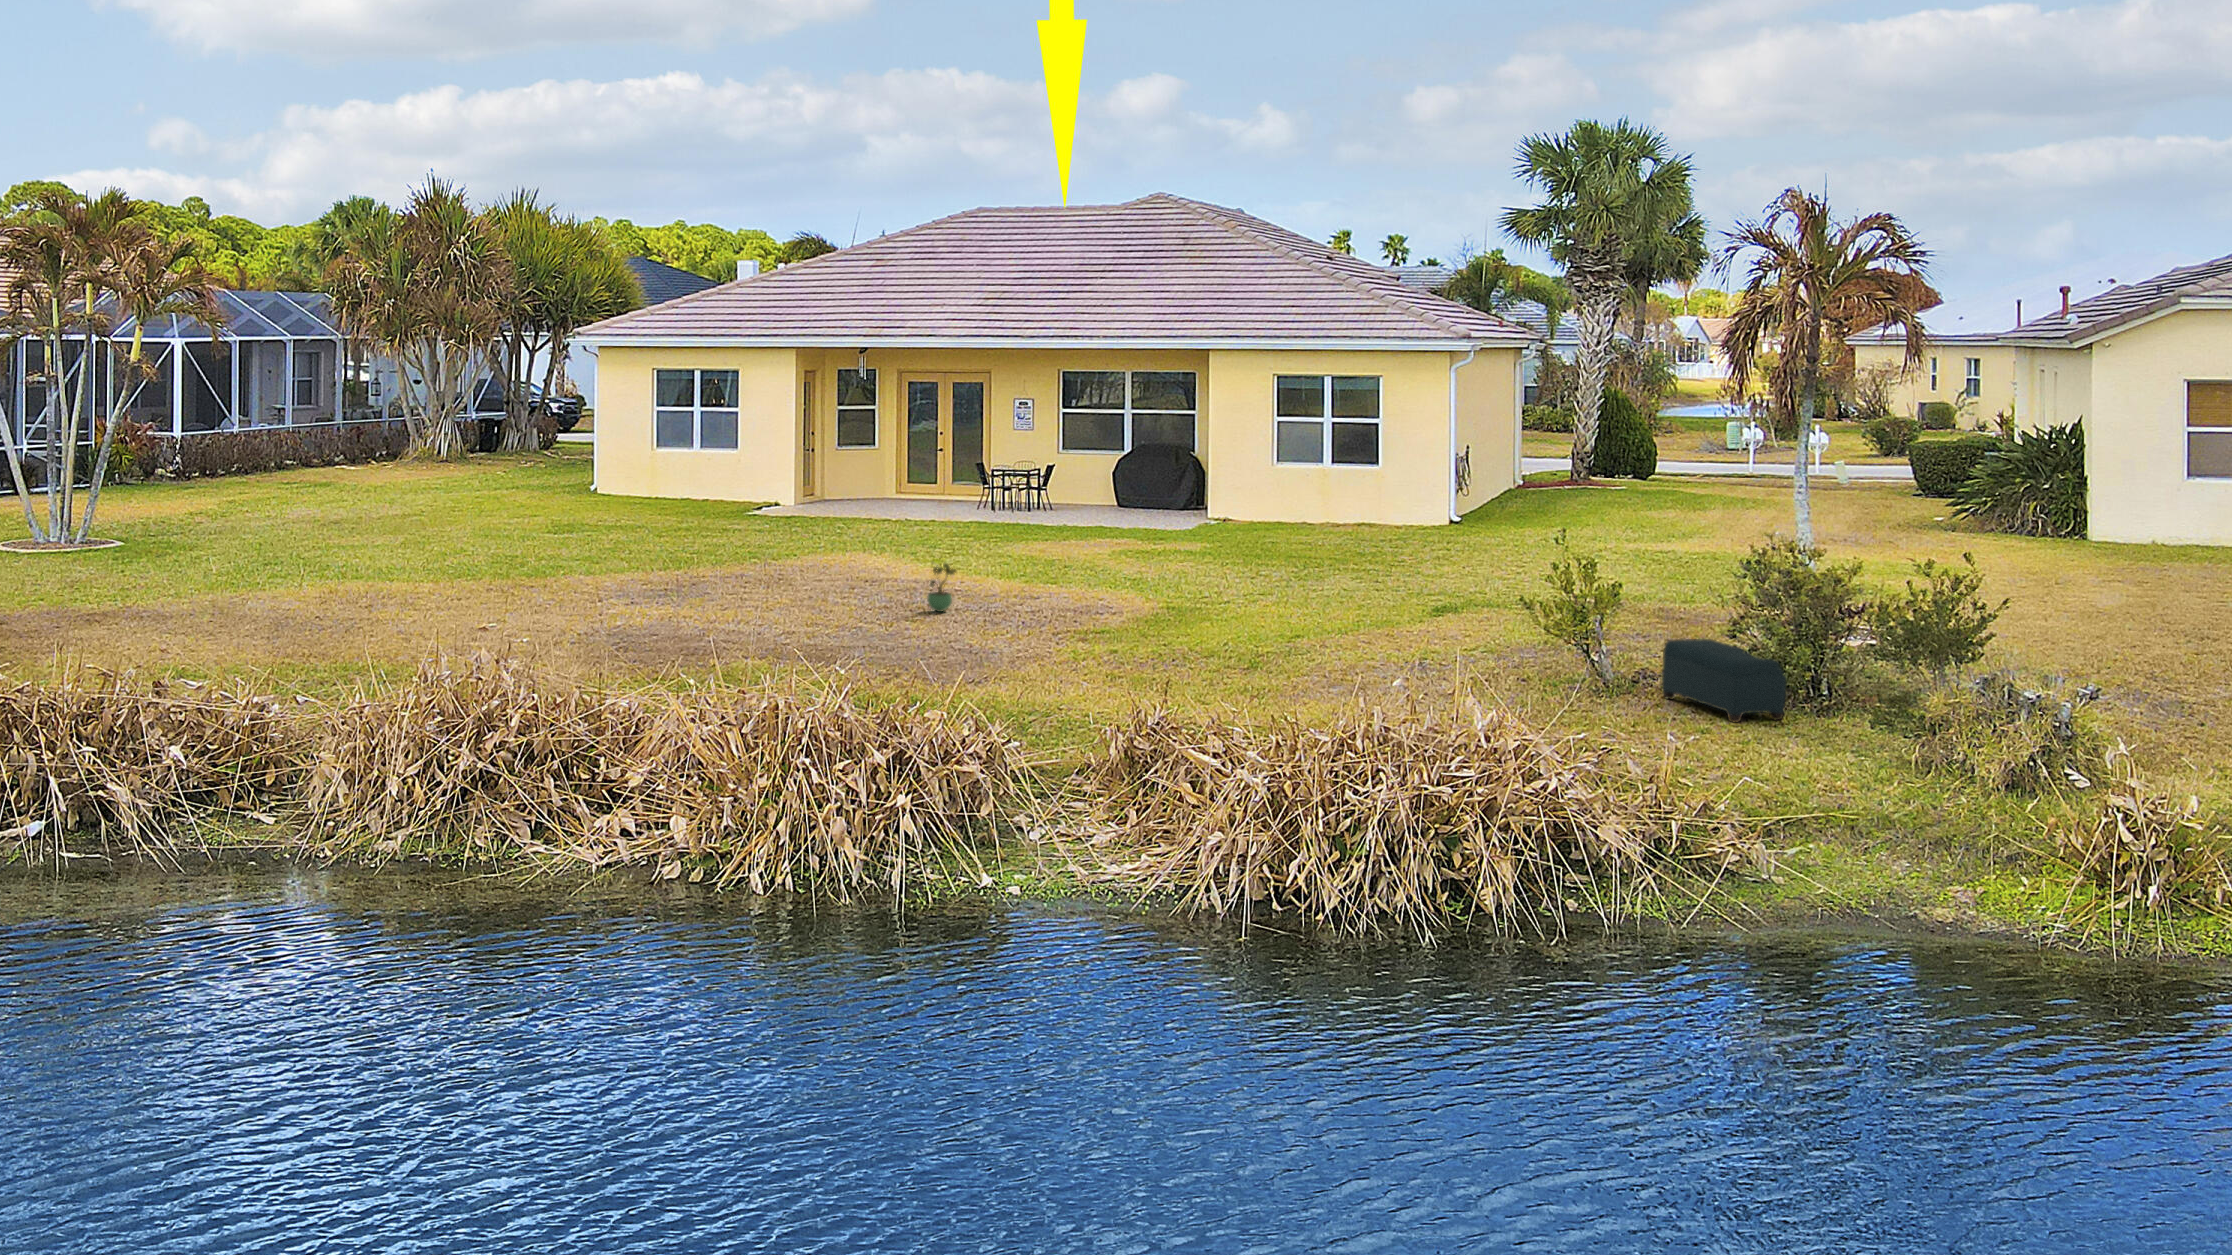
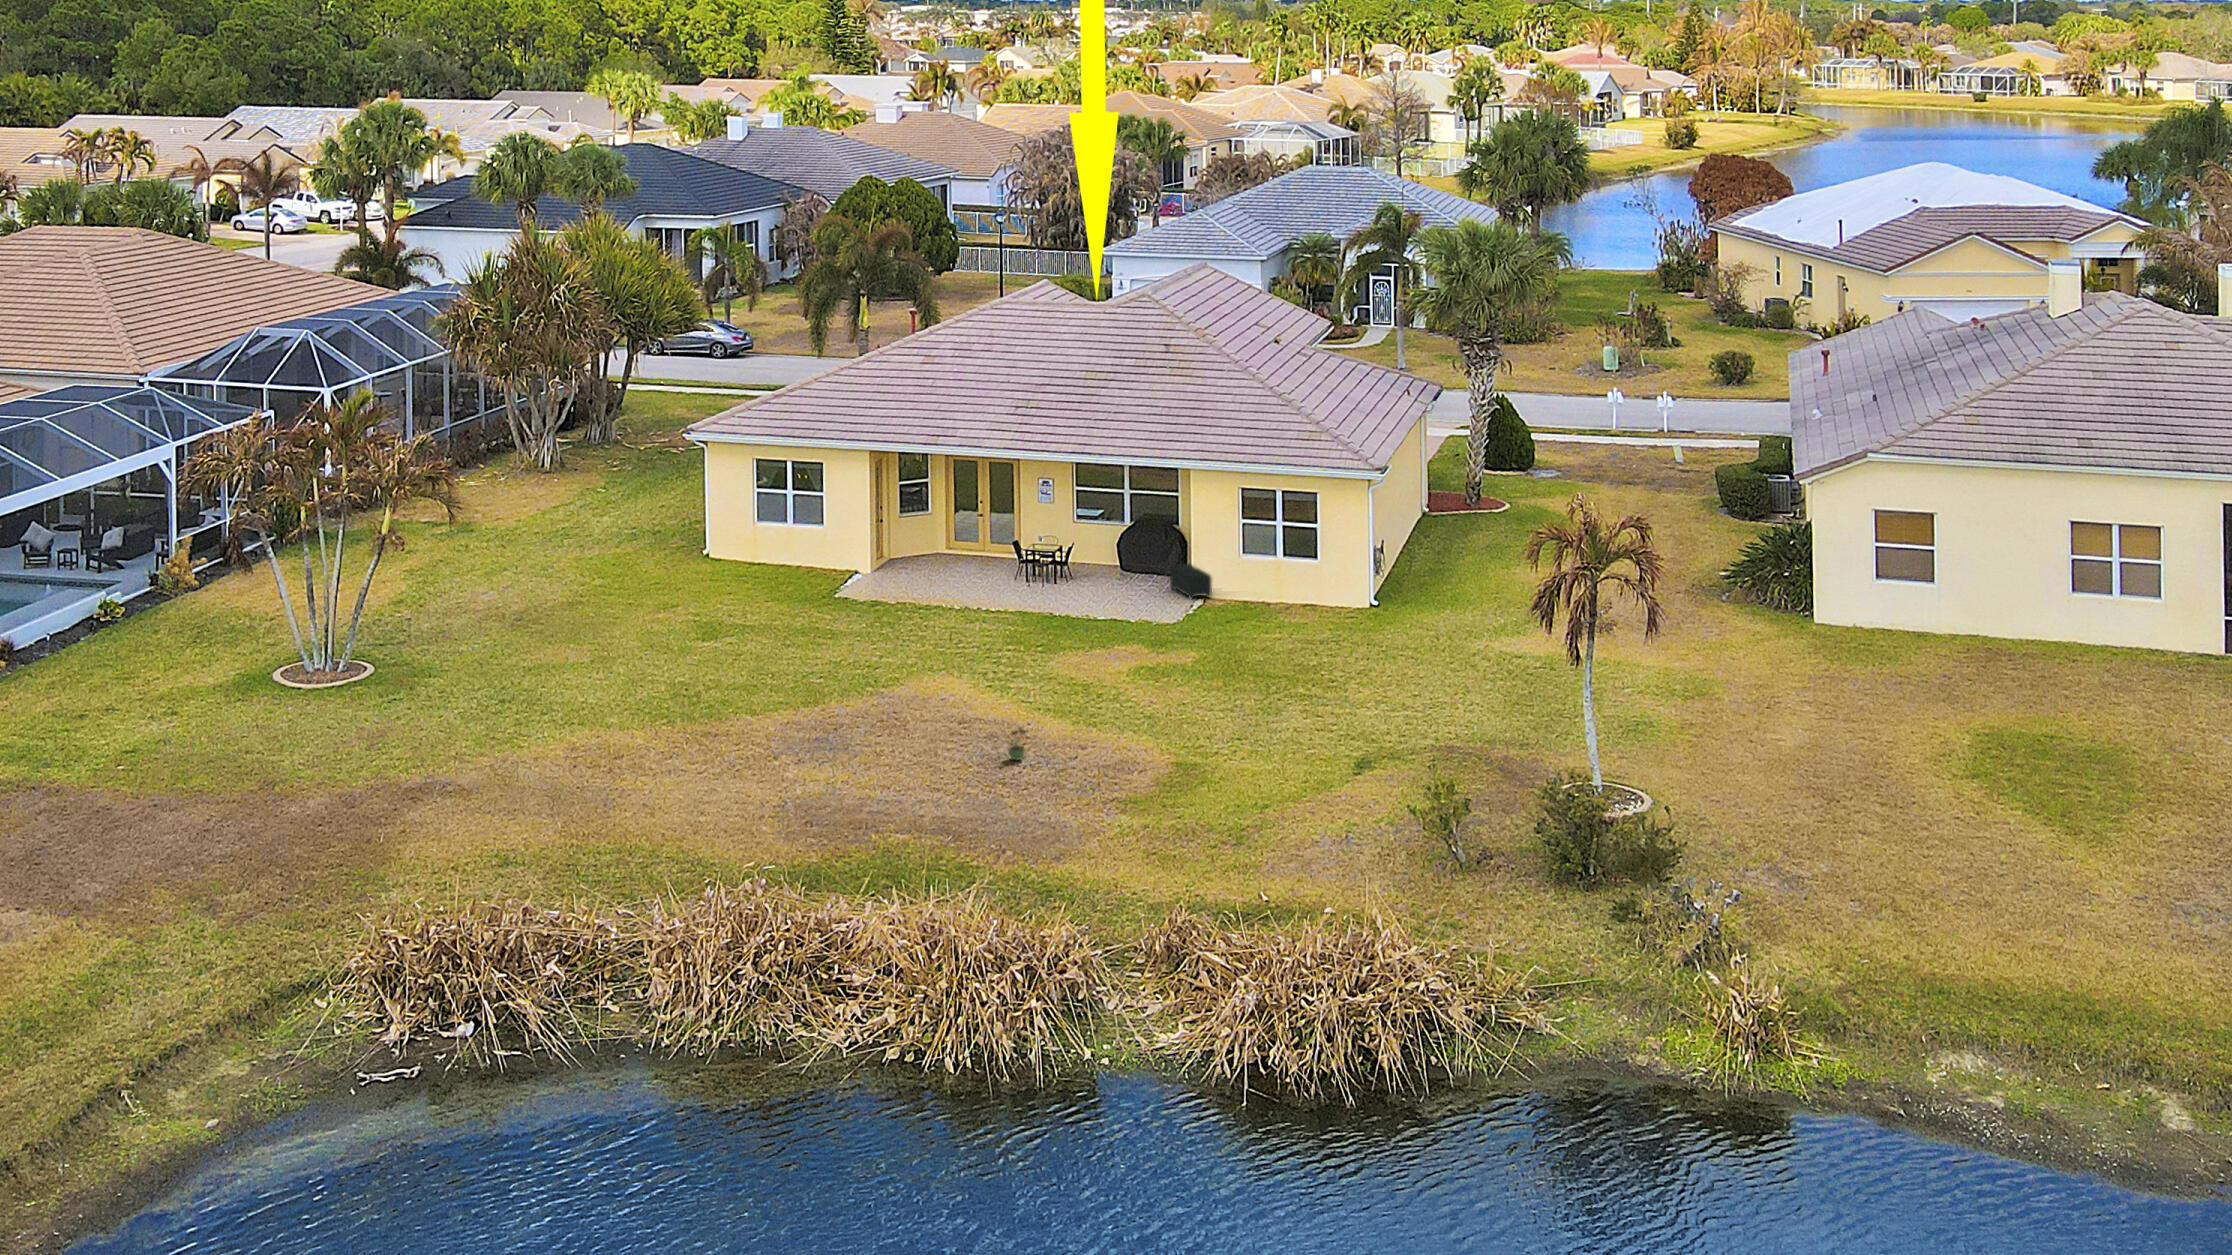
bench: present [1662,639,1786,722] -> present [1170,564,1212,599]

